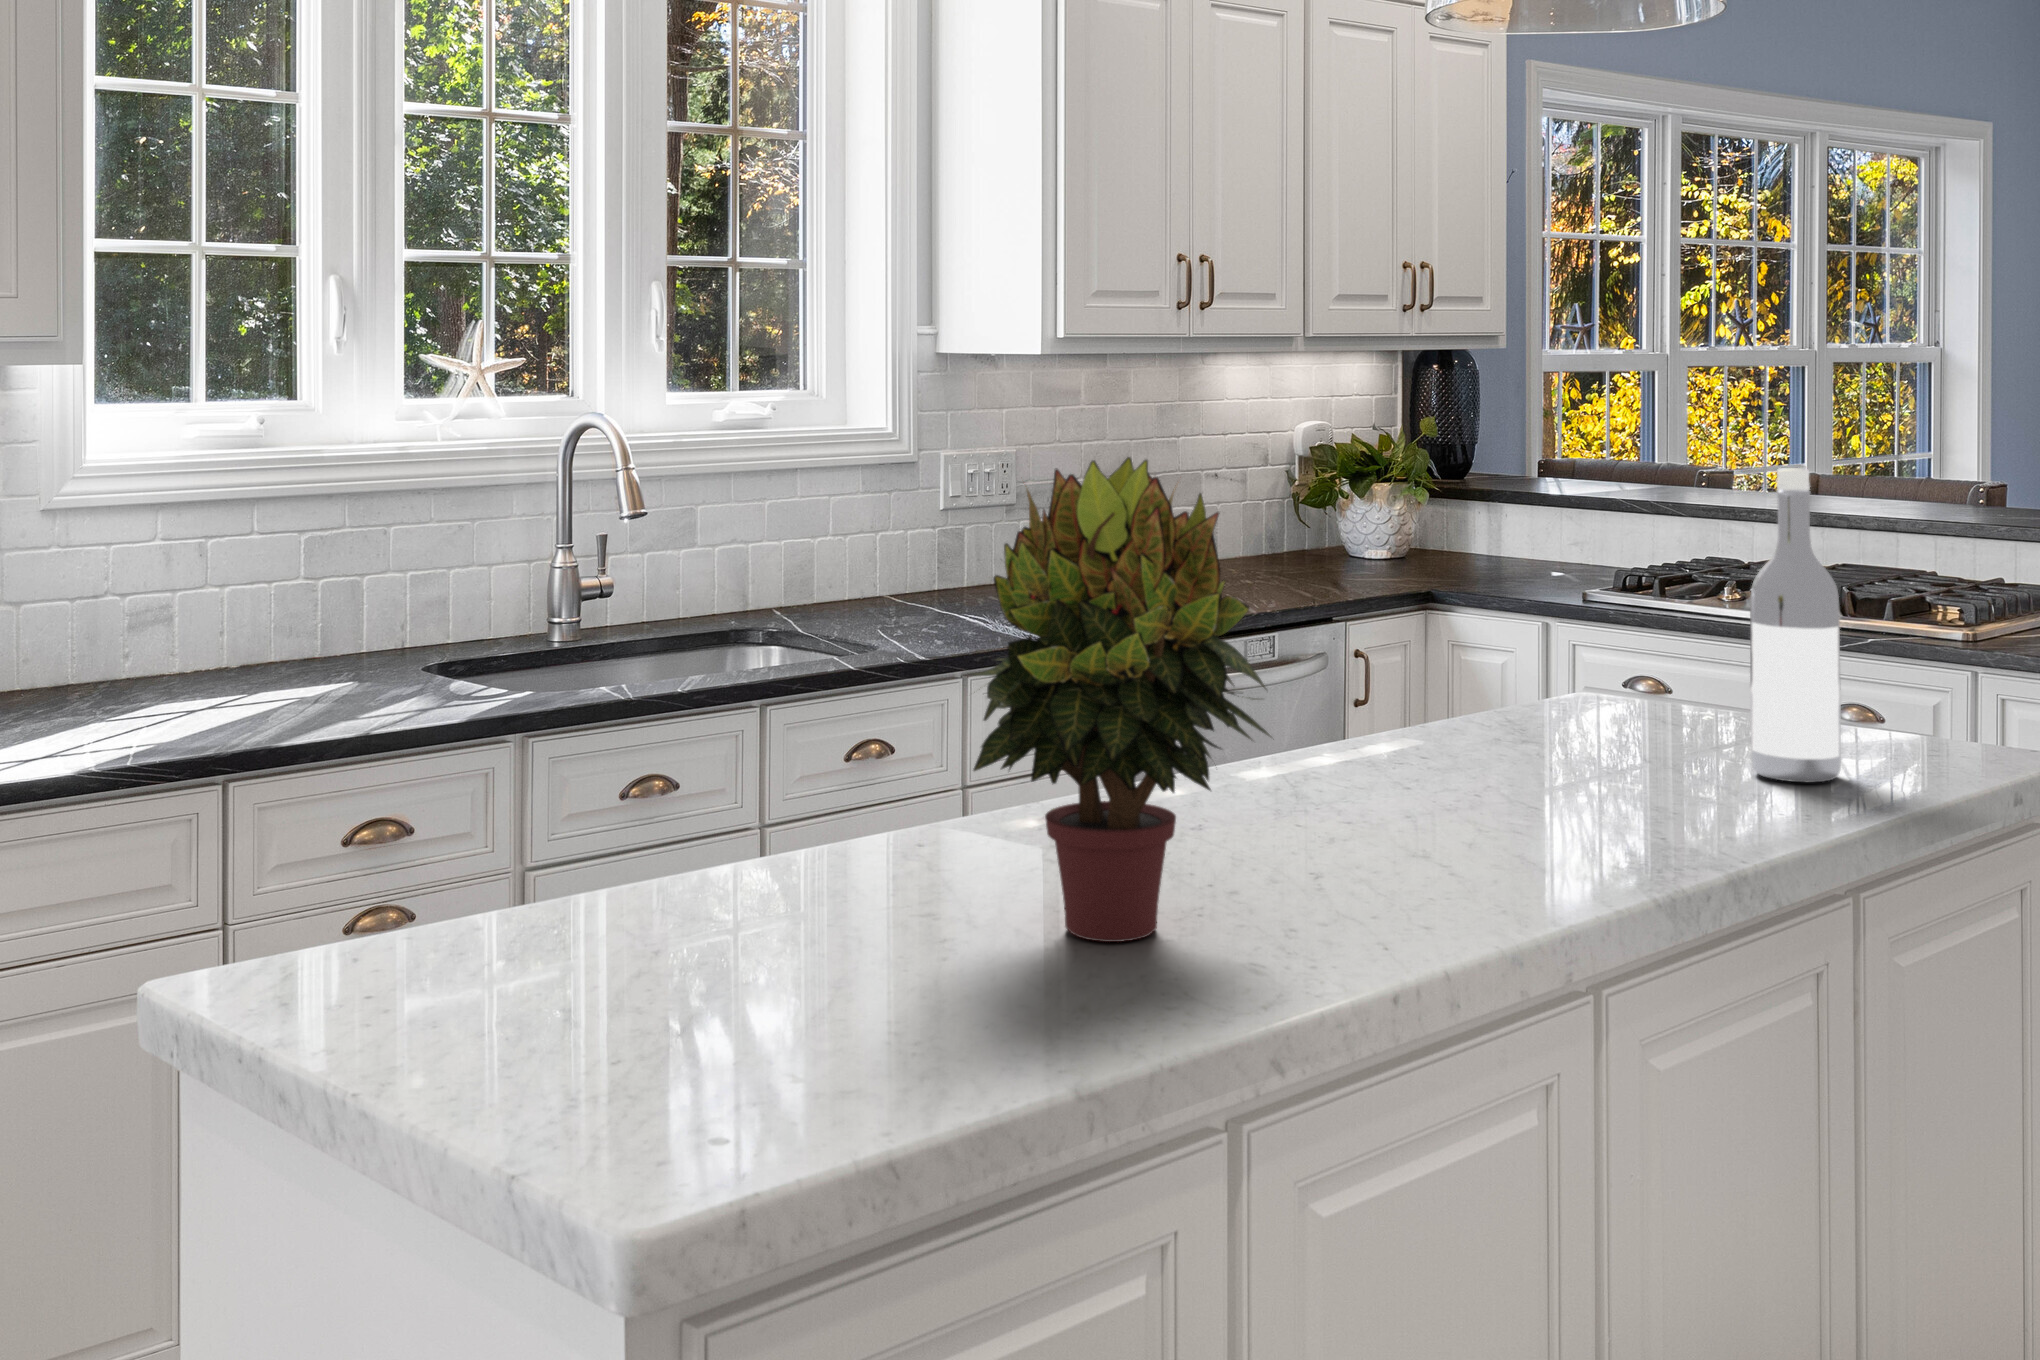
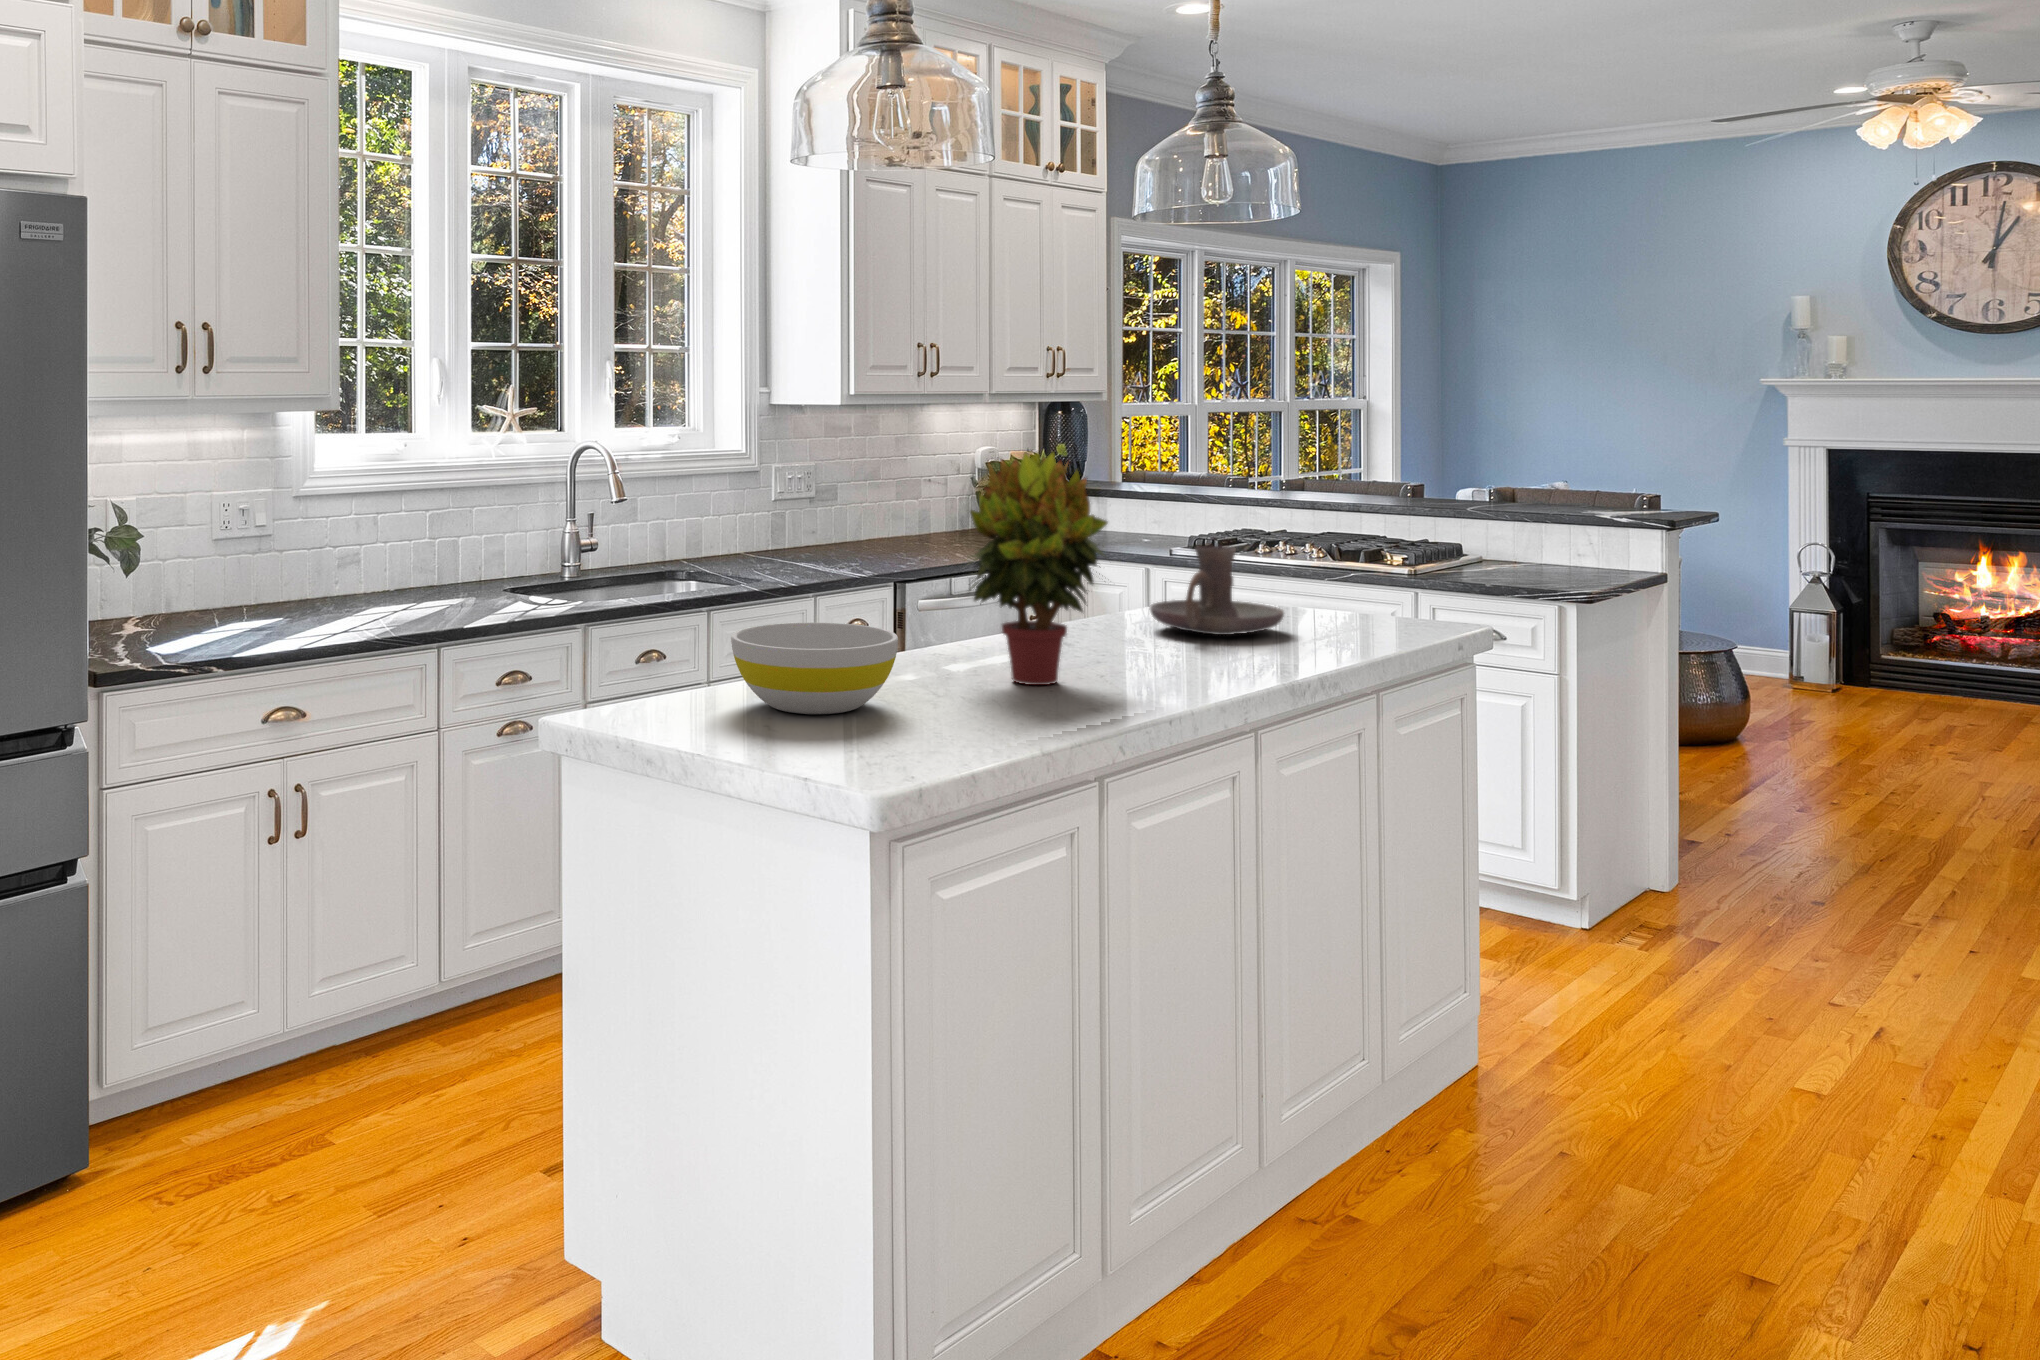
wine bottle: present [1750,468,1841,782] -> none [1321,461,1370,626]
candle holder: none [1422,629,1671,803] -> present [1149,546,1284,635]
bowl: none [418,811,777,1030] -> present [731,622,898,714]

